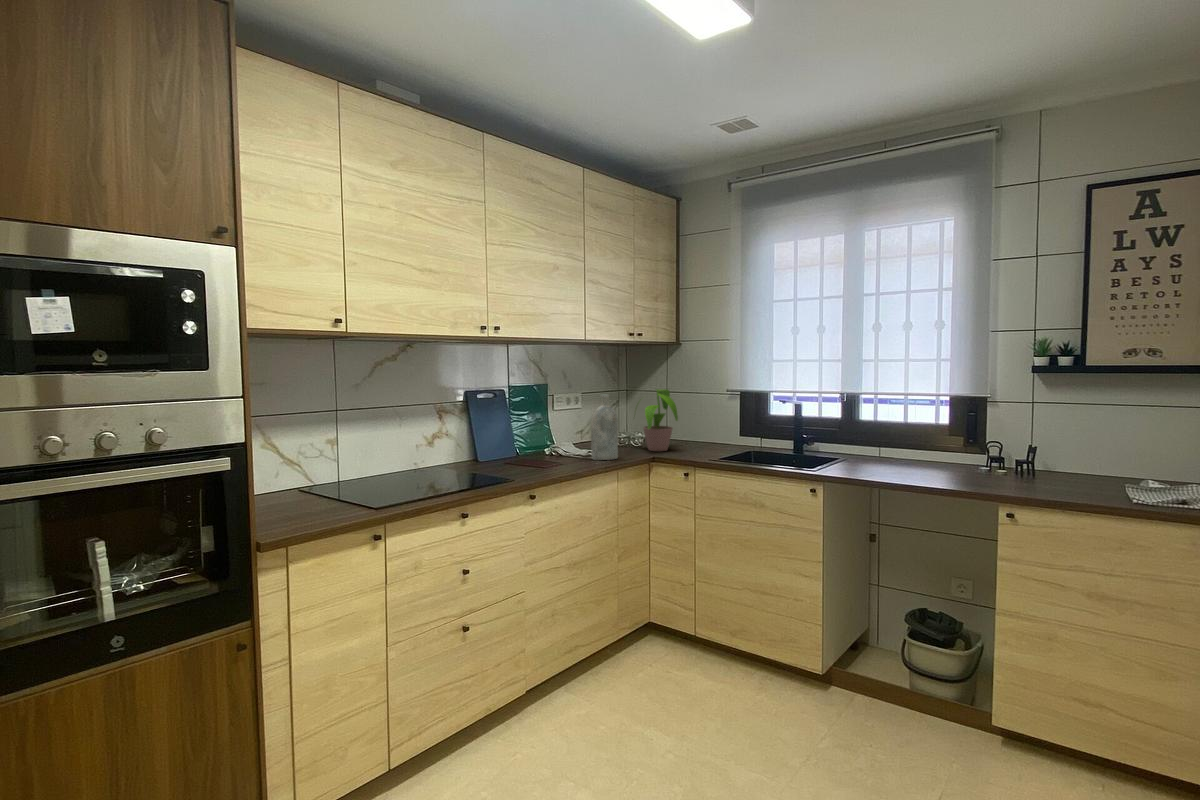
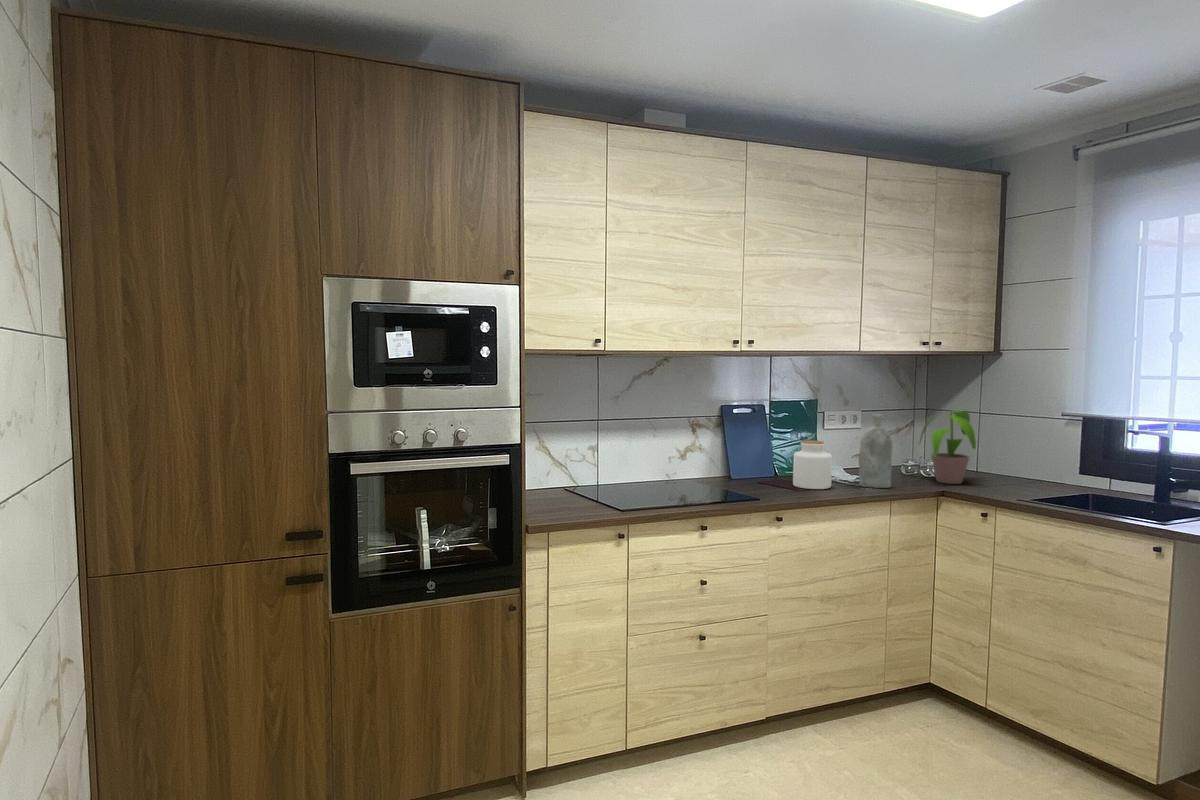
jar: none [536,421,570,466] -> present [793,440,832,489]

